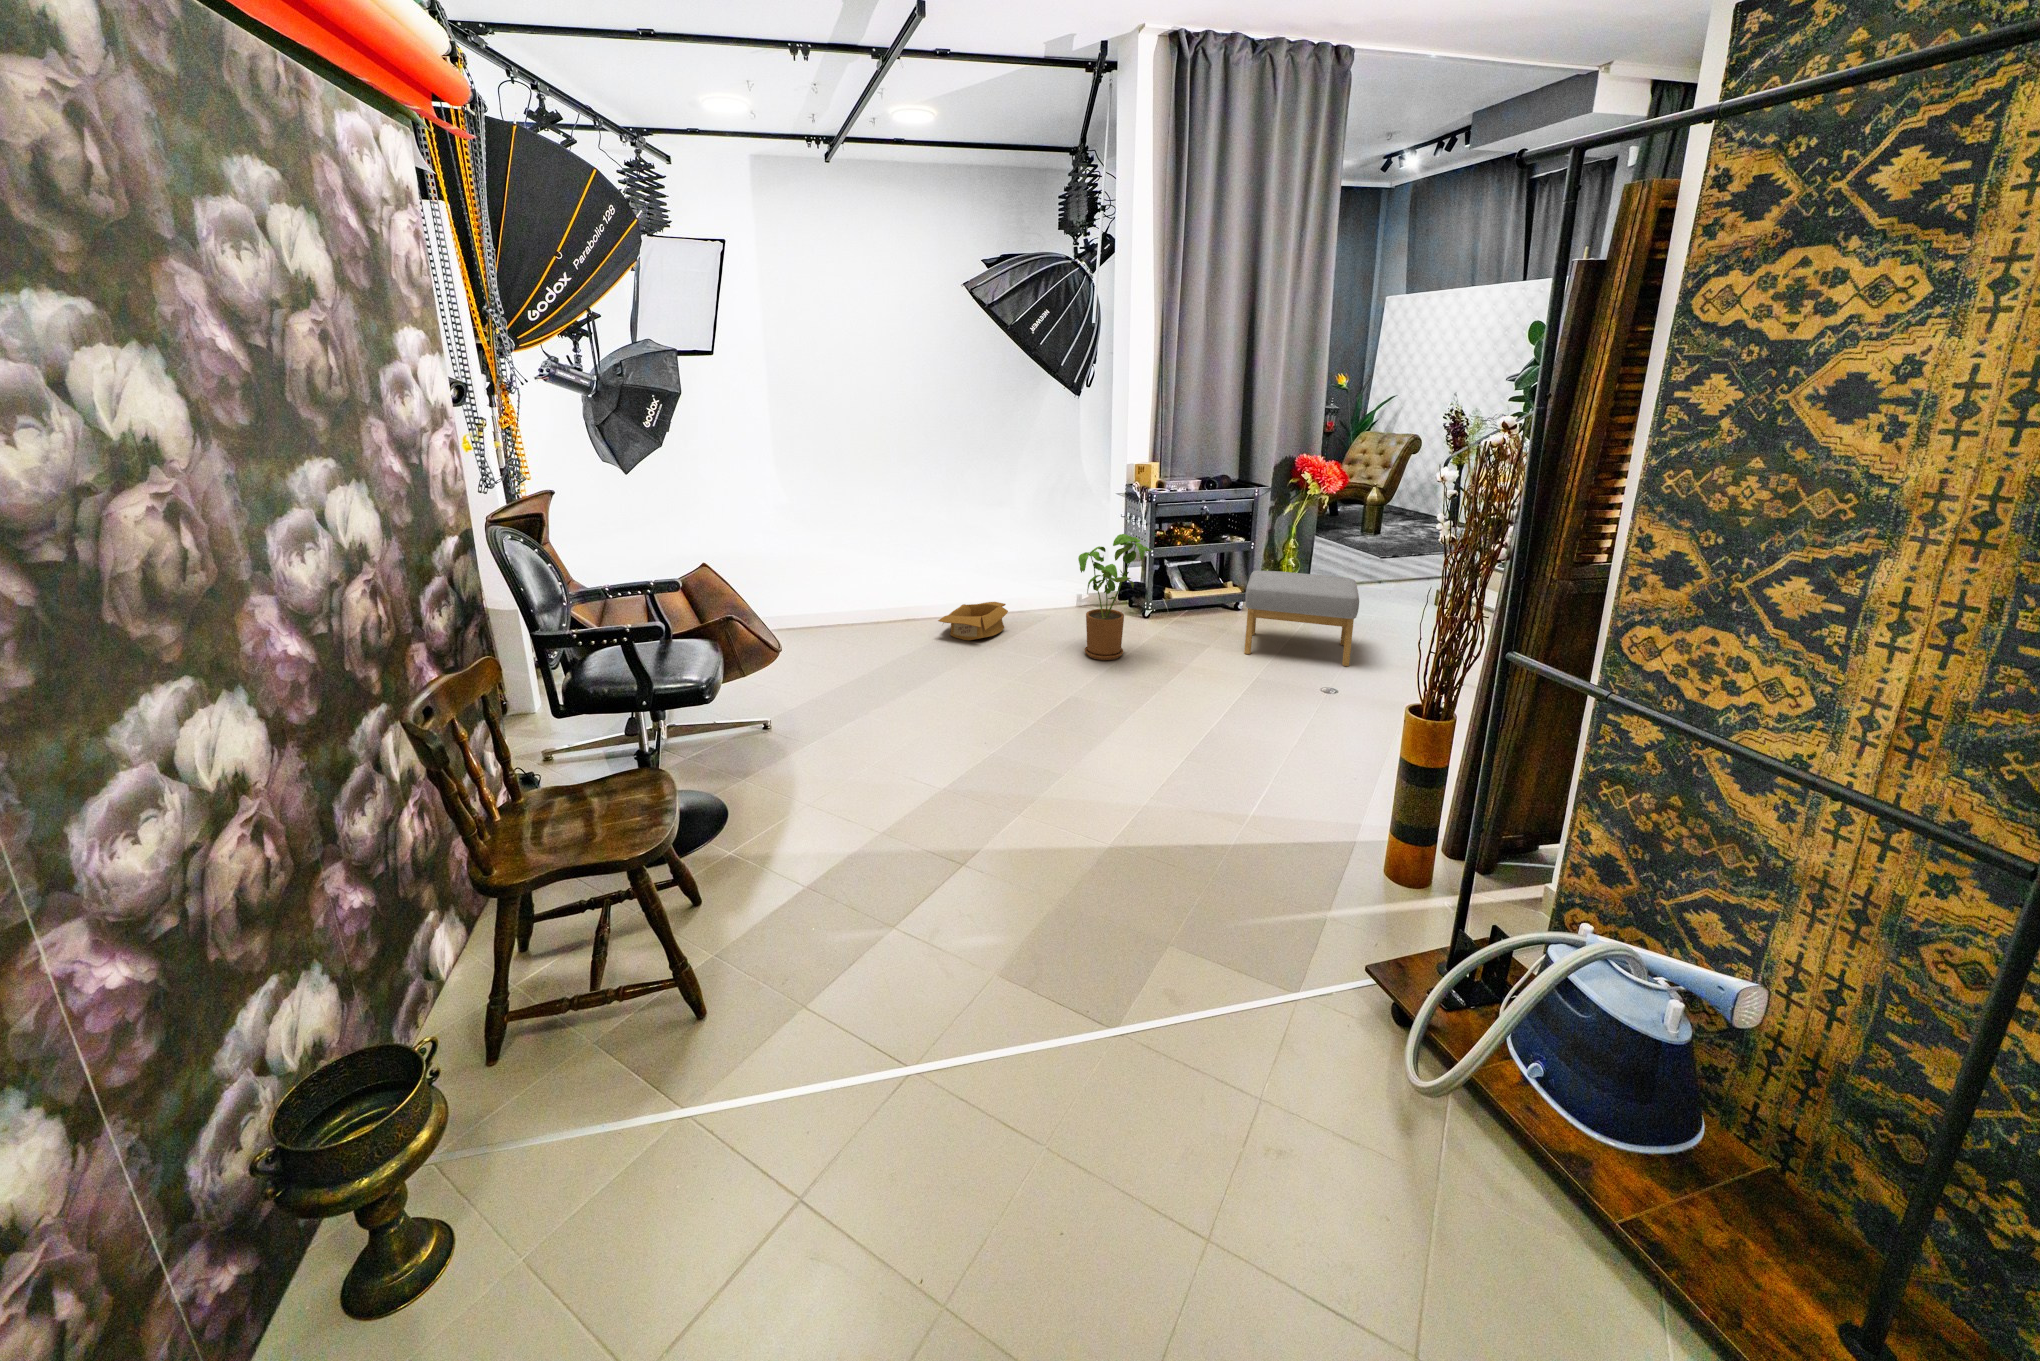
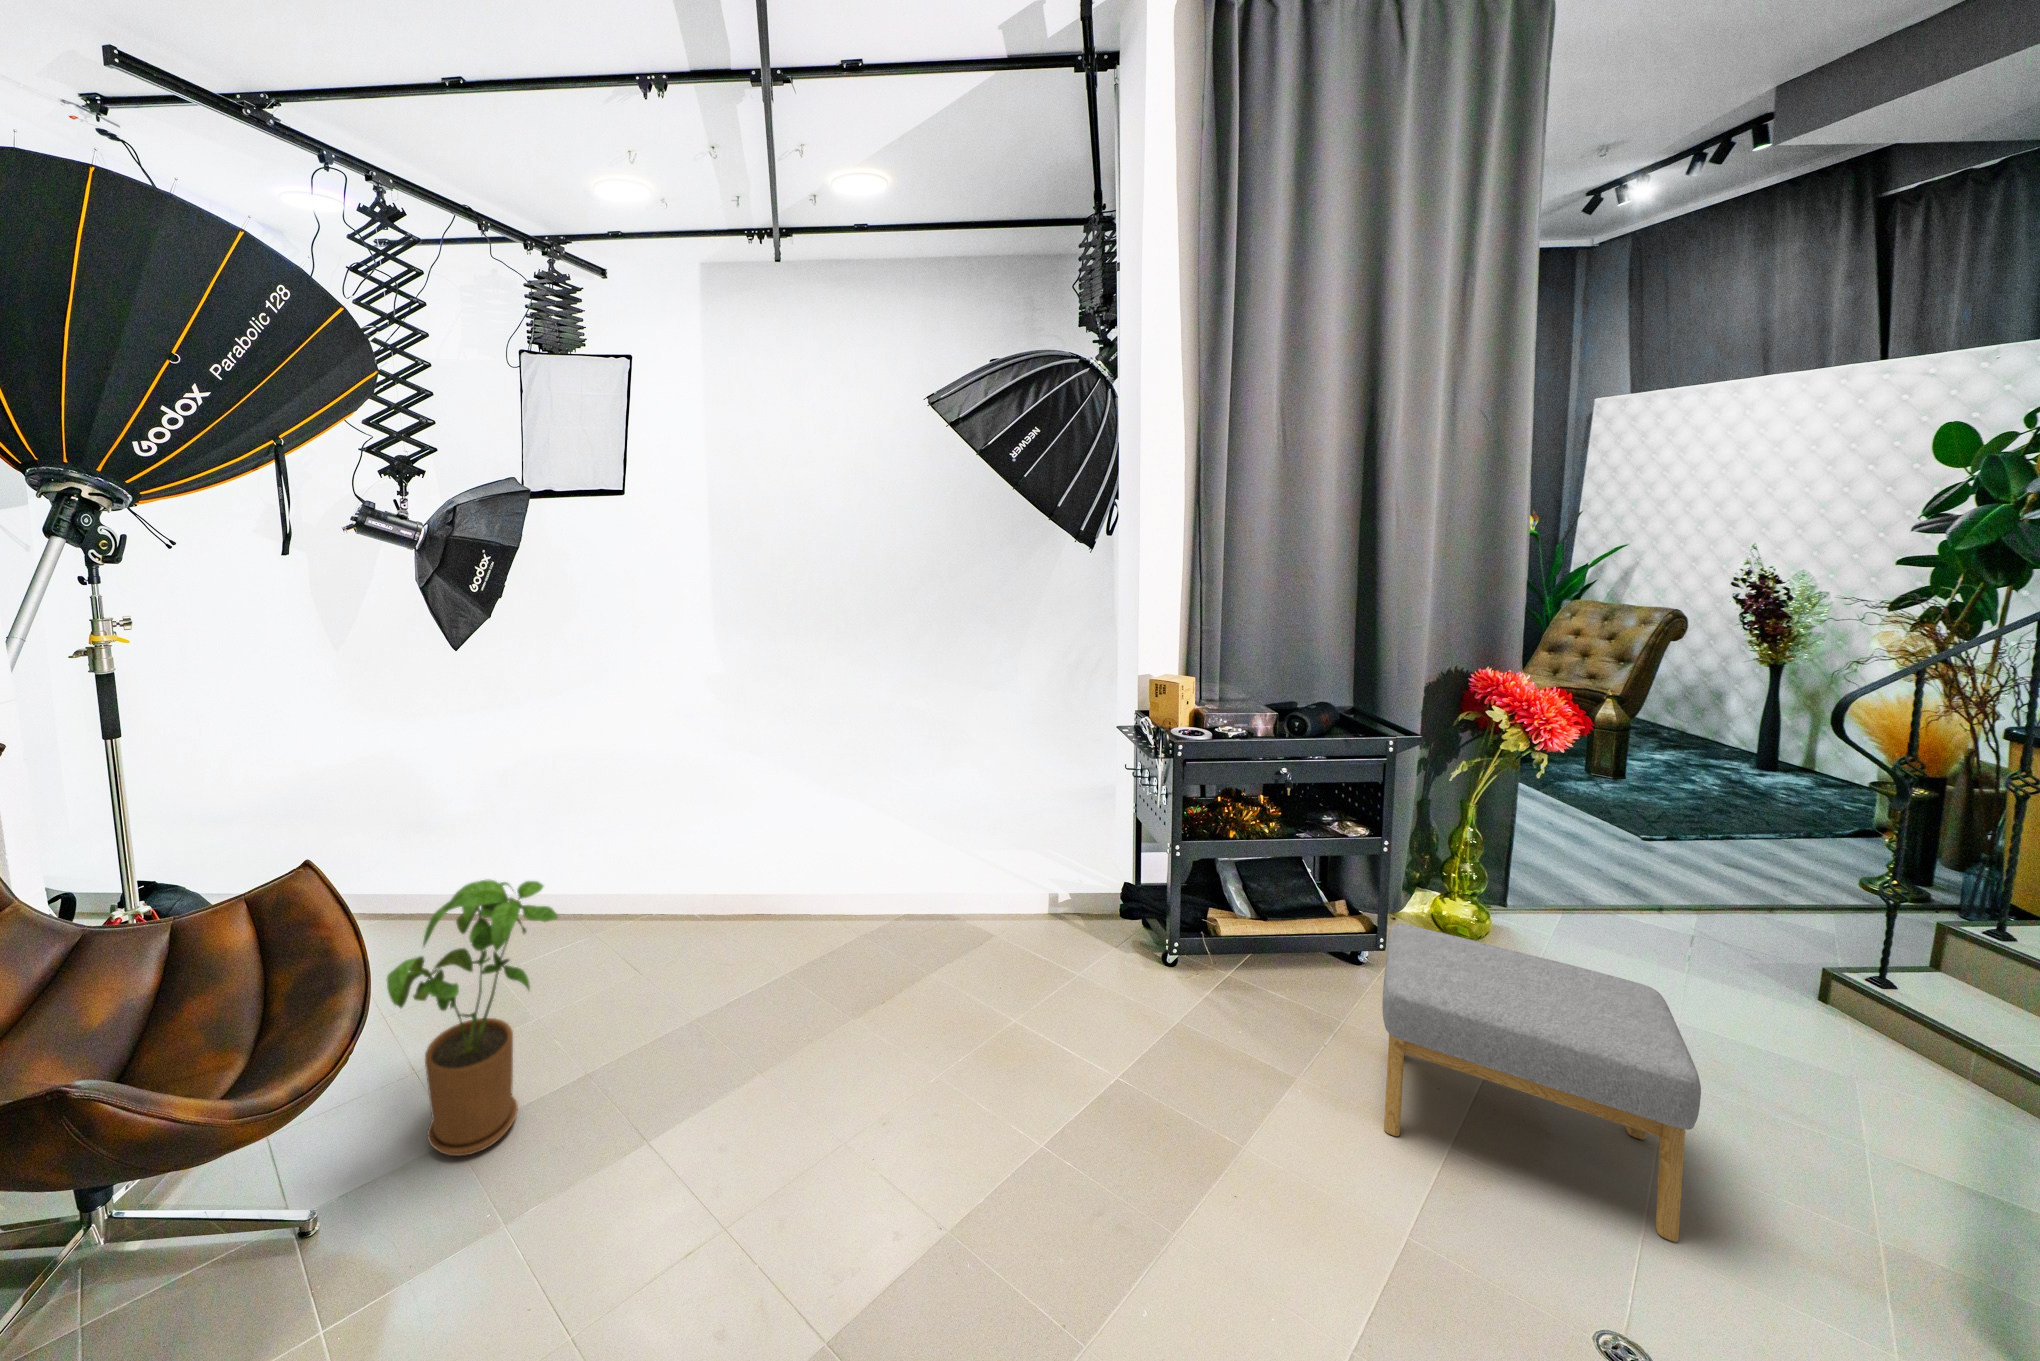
house plant: present [1078,534,1152,660] -> present [387,879,558,1156]
cardboard box: present [938,602,1008,641] -> none [776,905,905,991]

